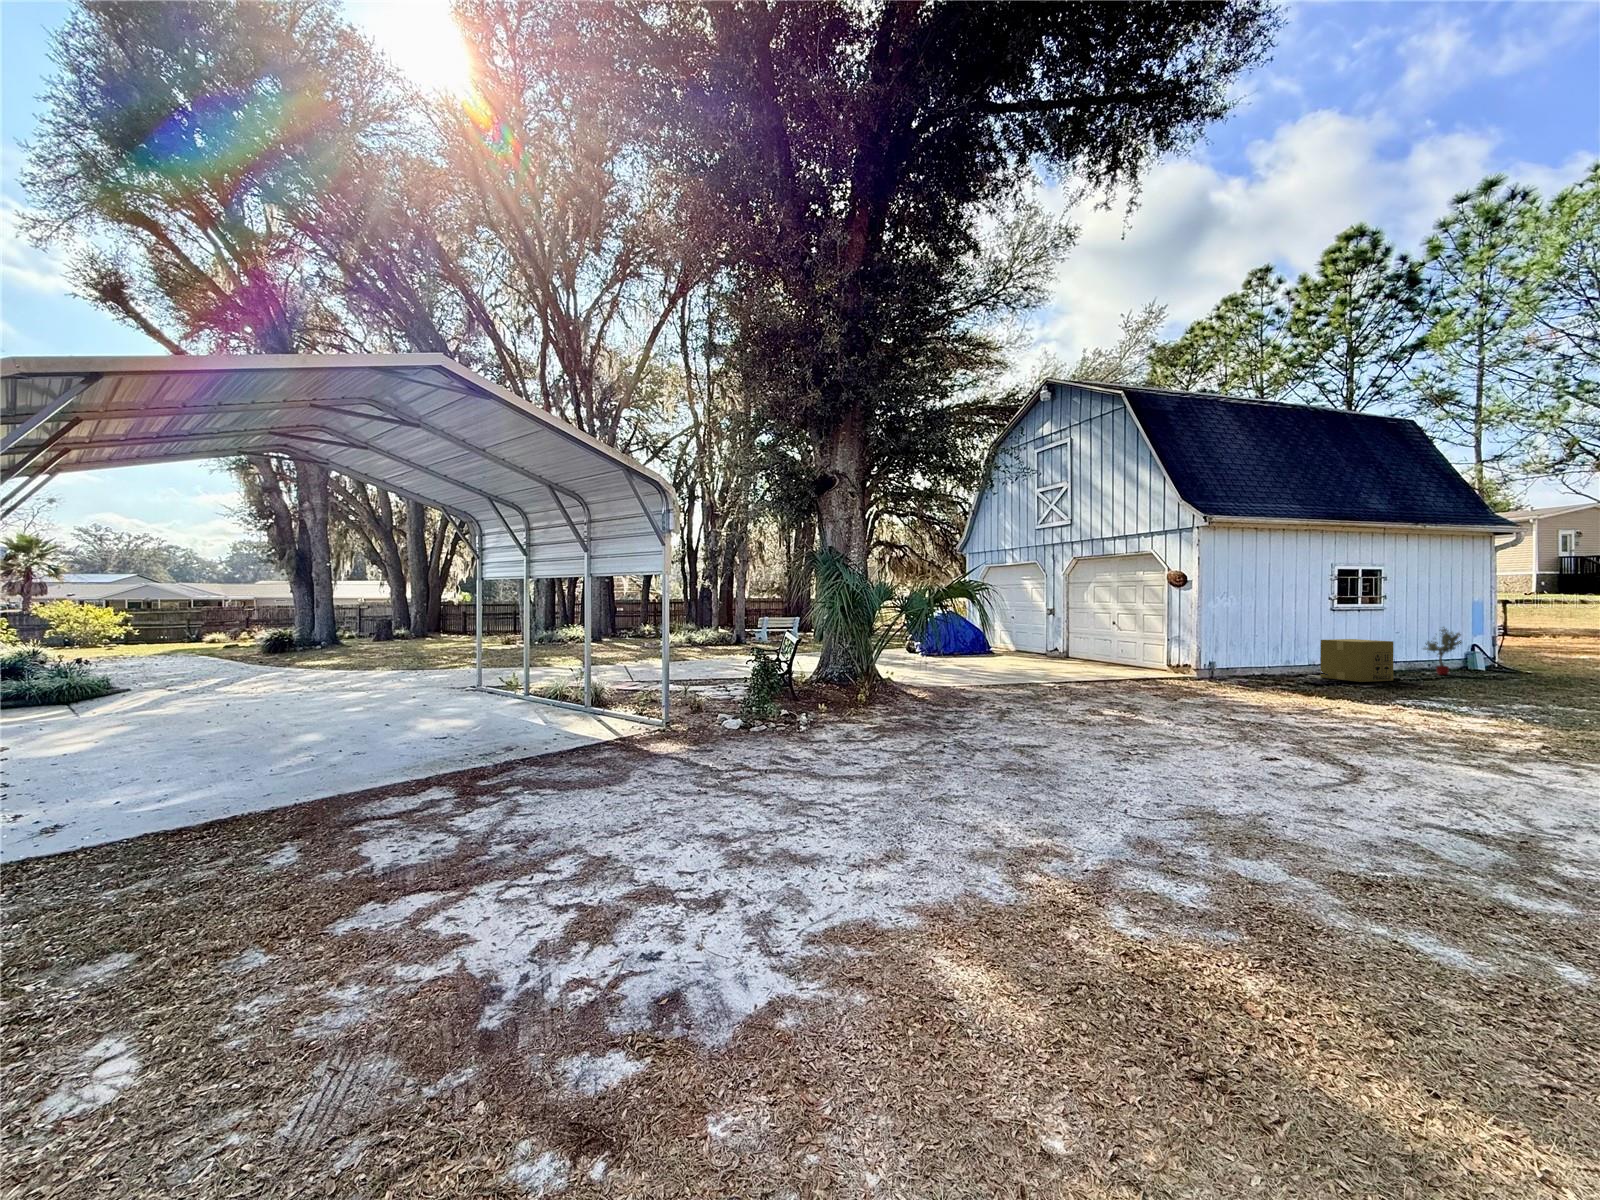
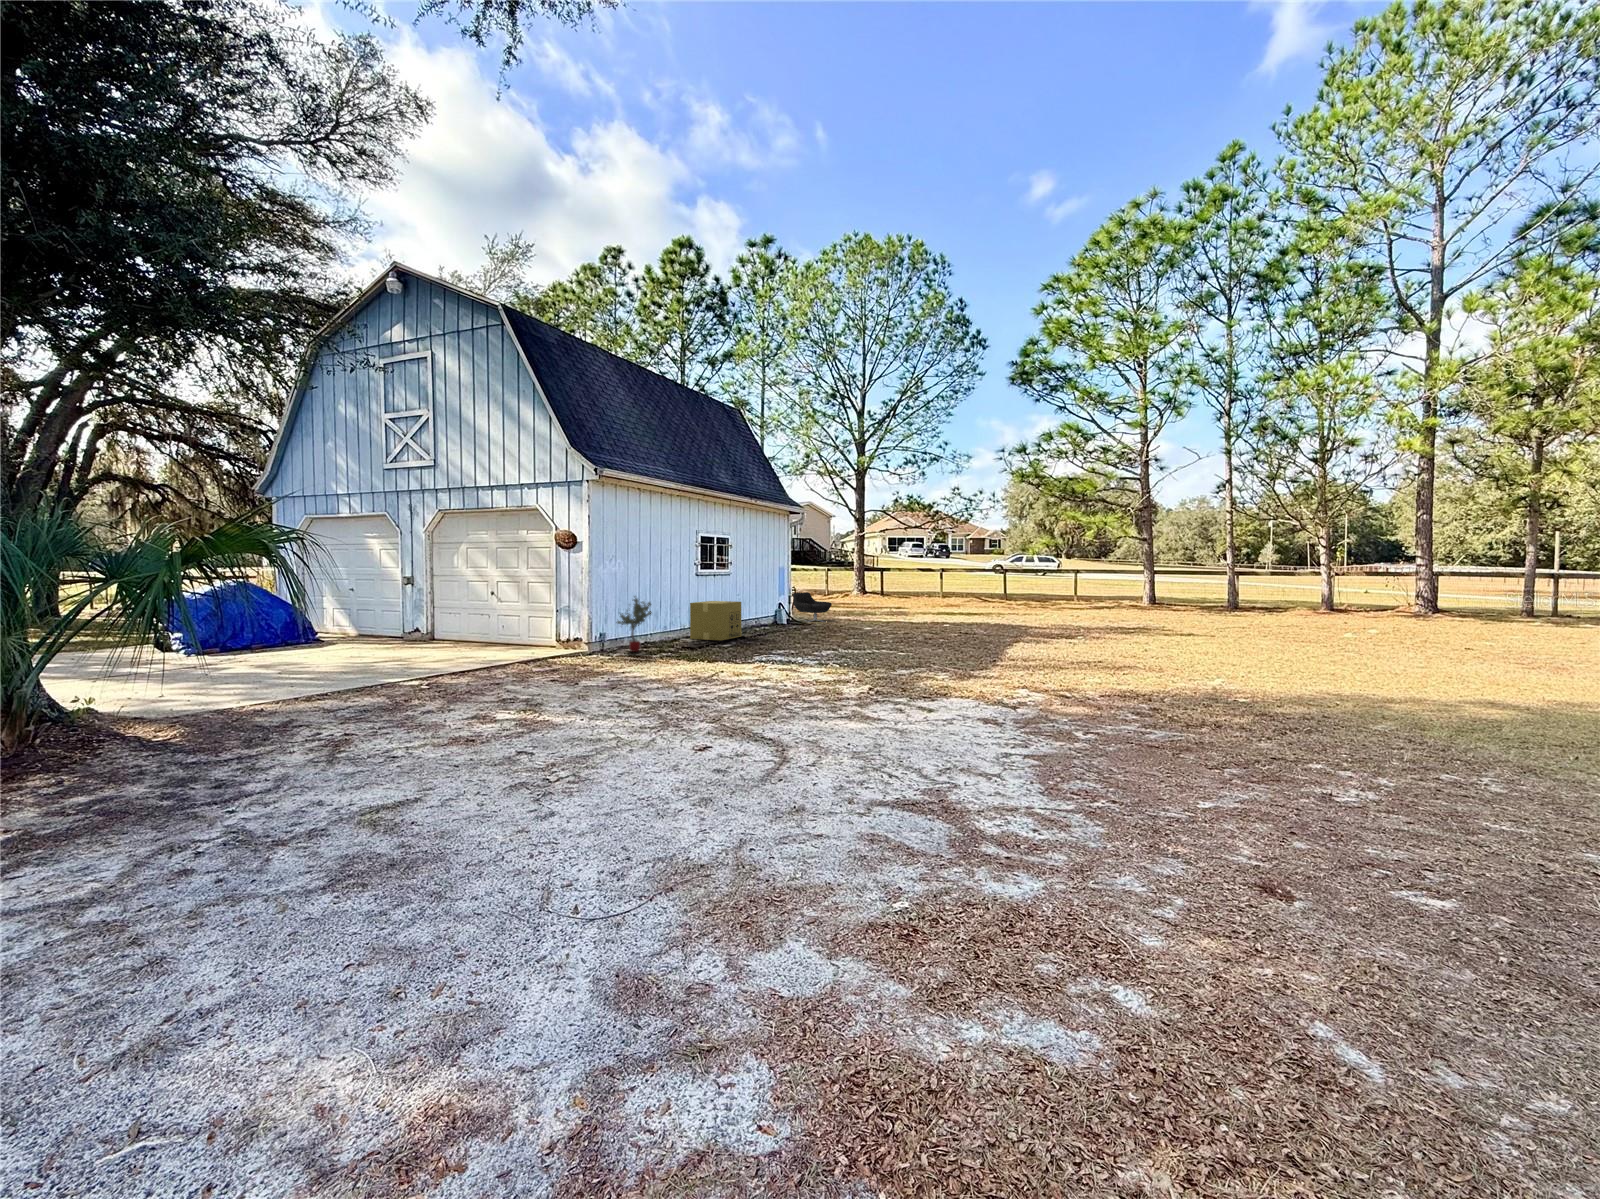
potted tree: present [1424,627,1462,675] -> present [616,596,652,652]
lounge chair: none [1497,635,1572,676] -> present [793,592,832,622]

